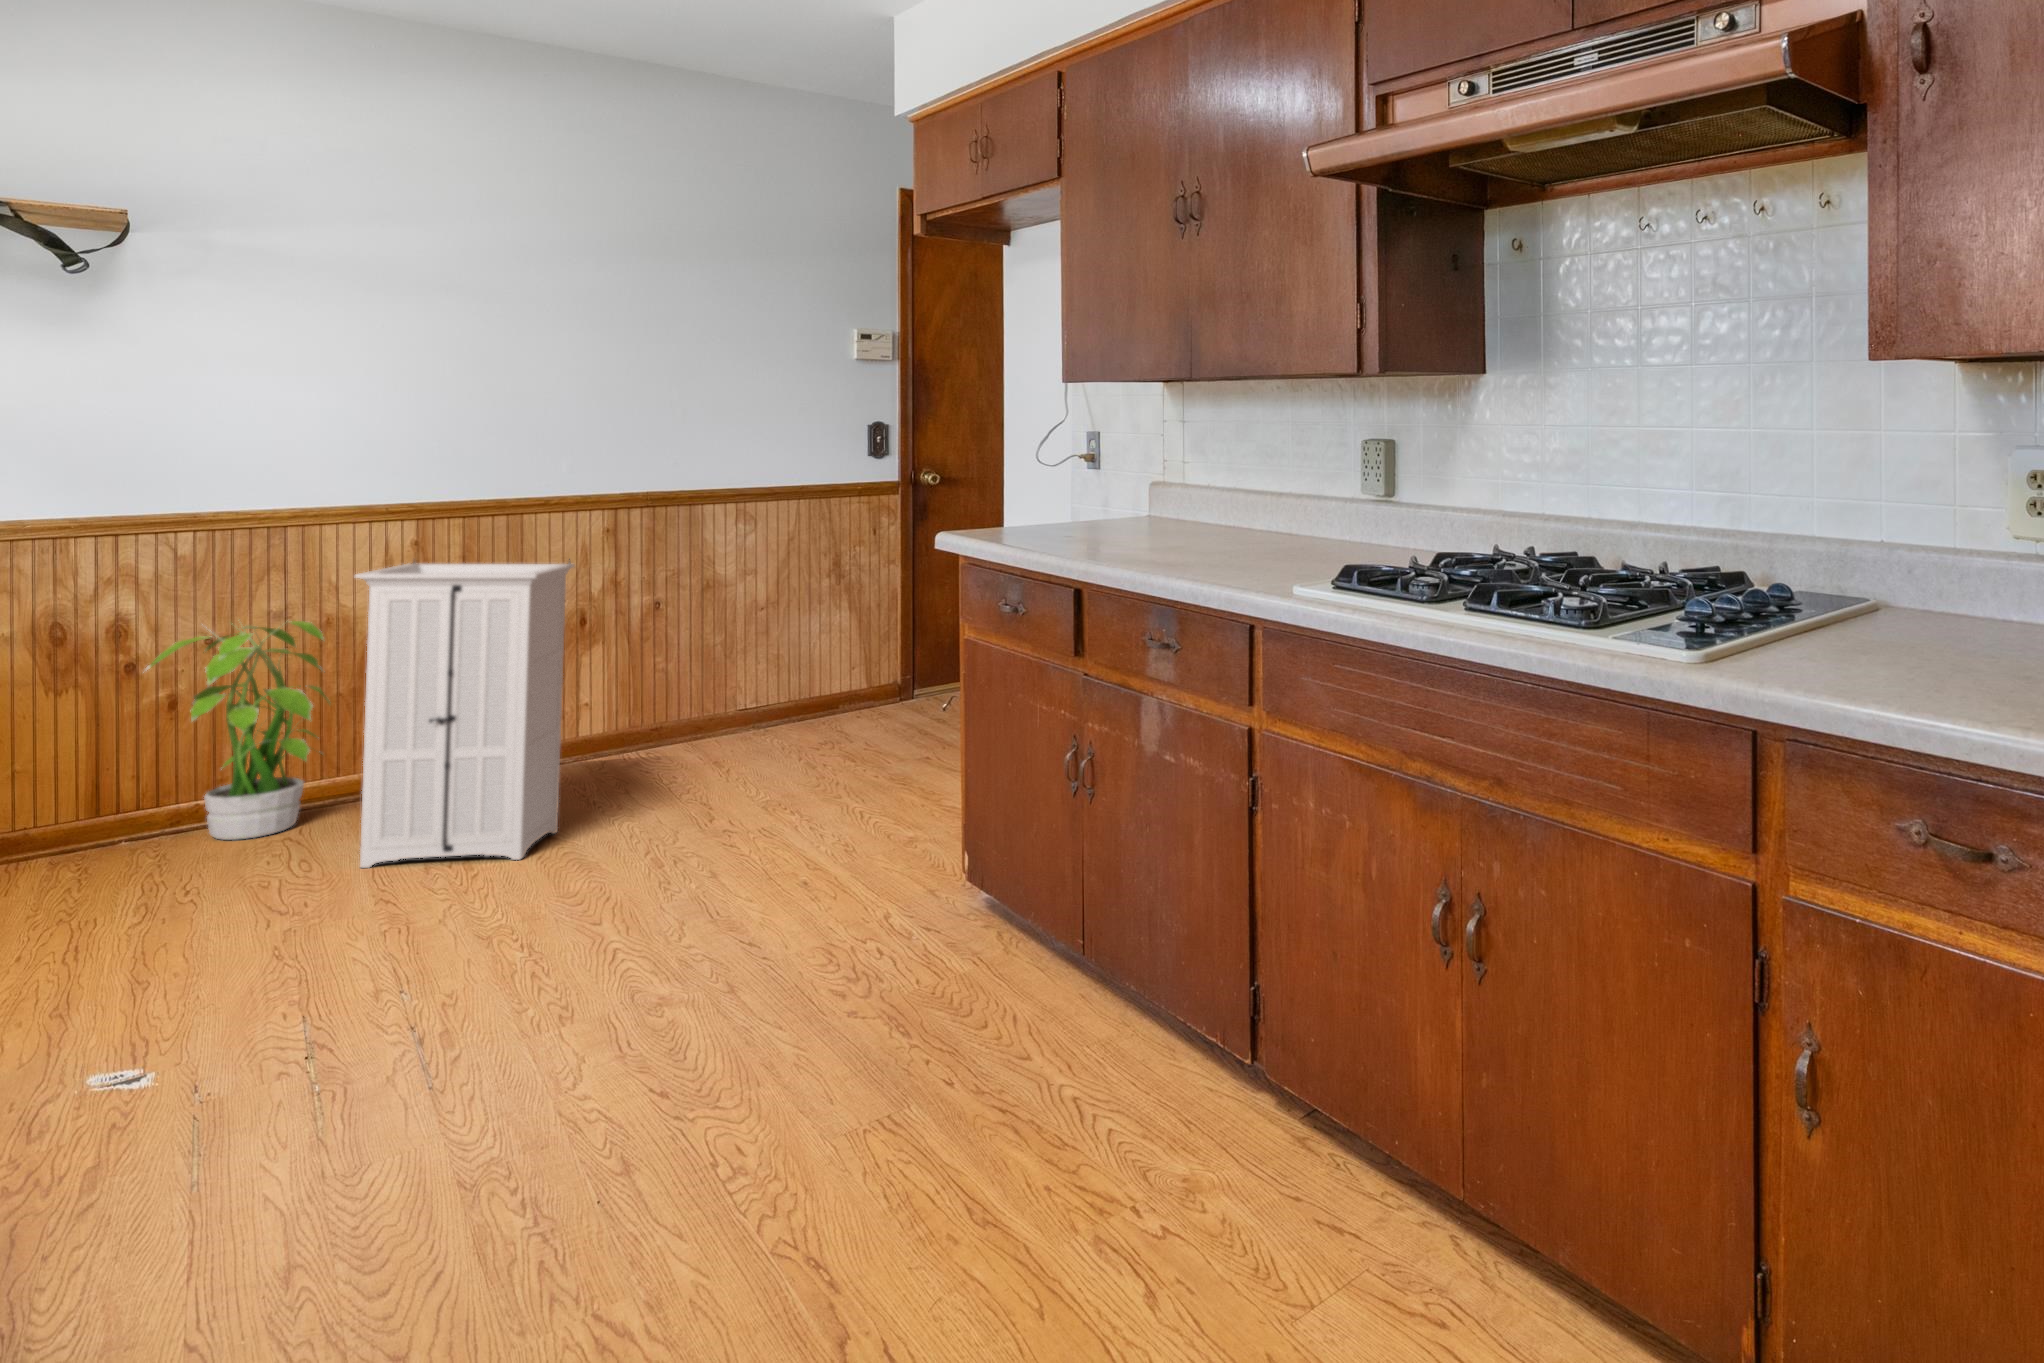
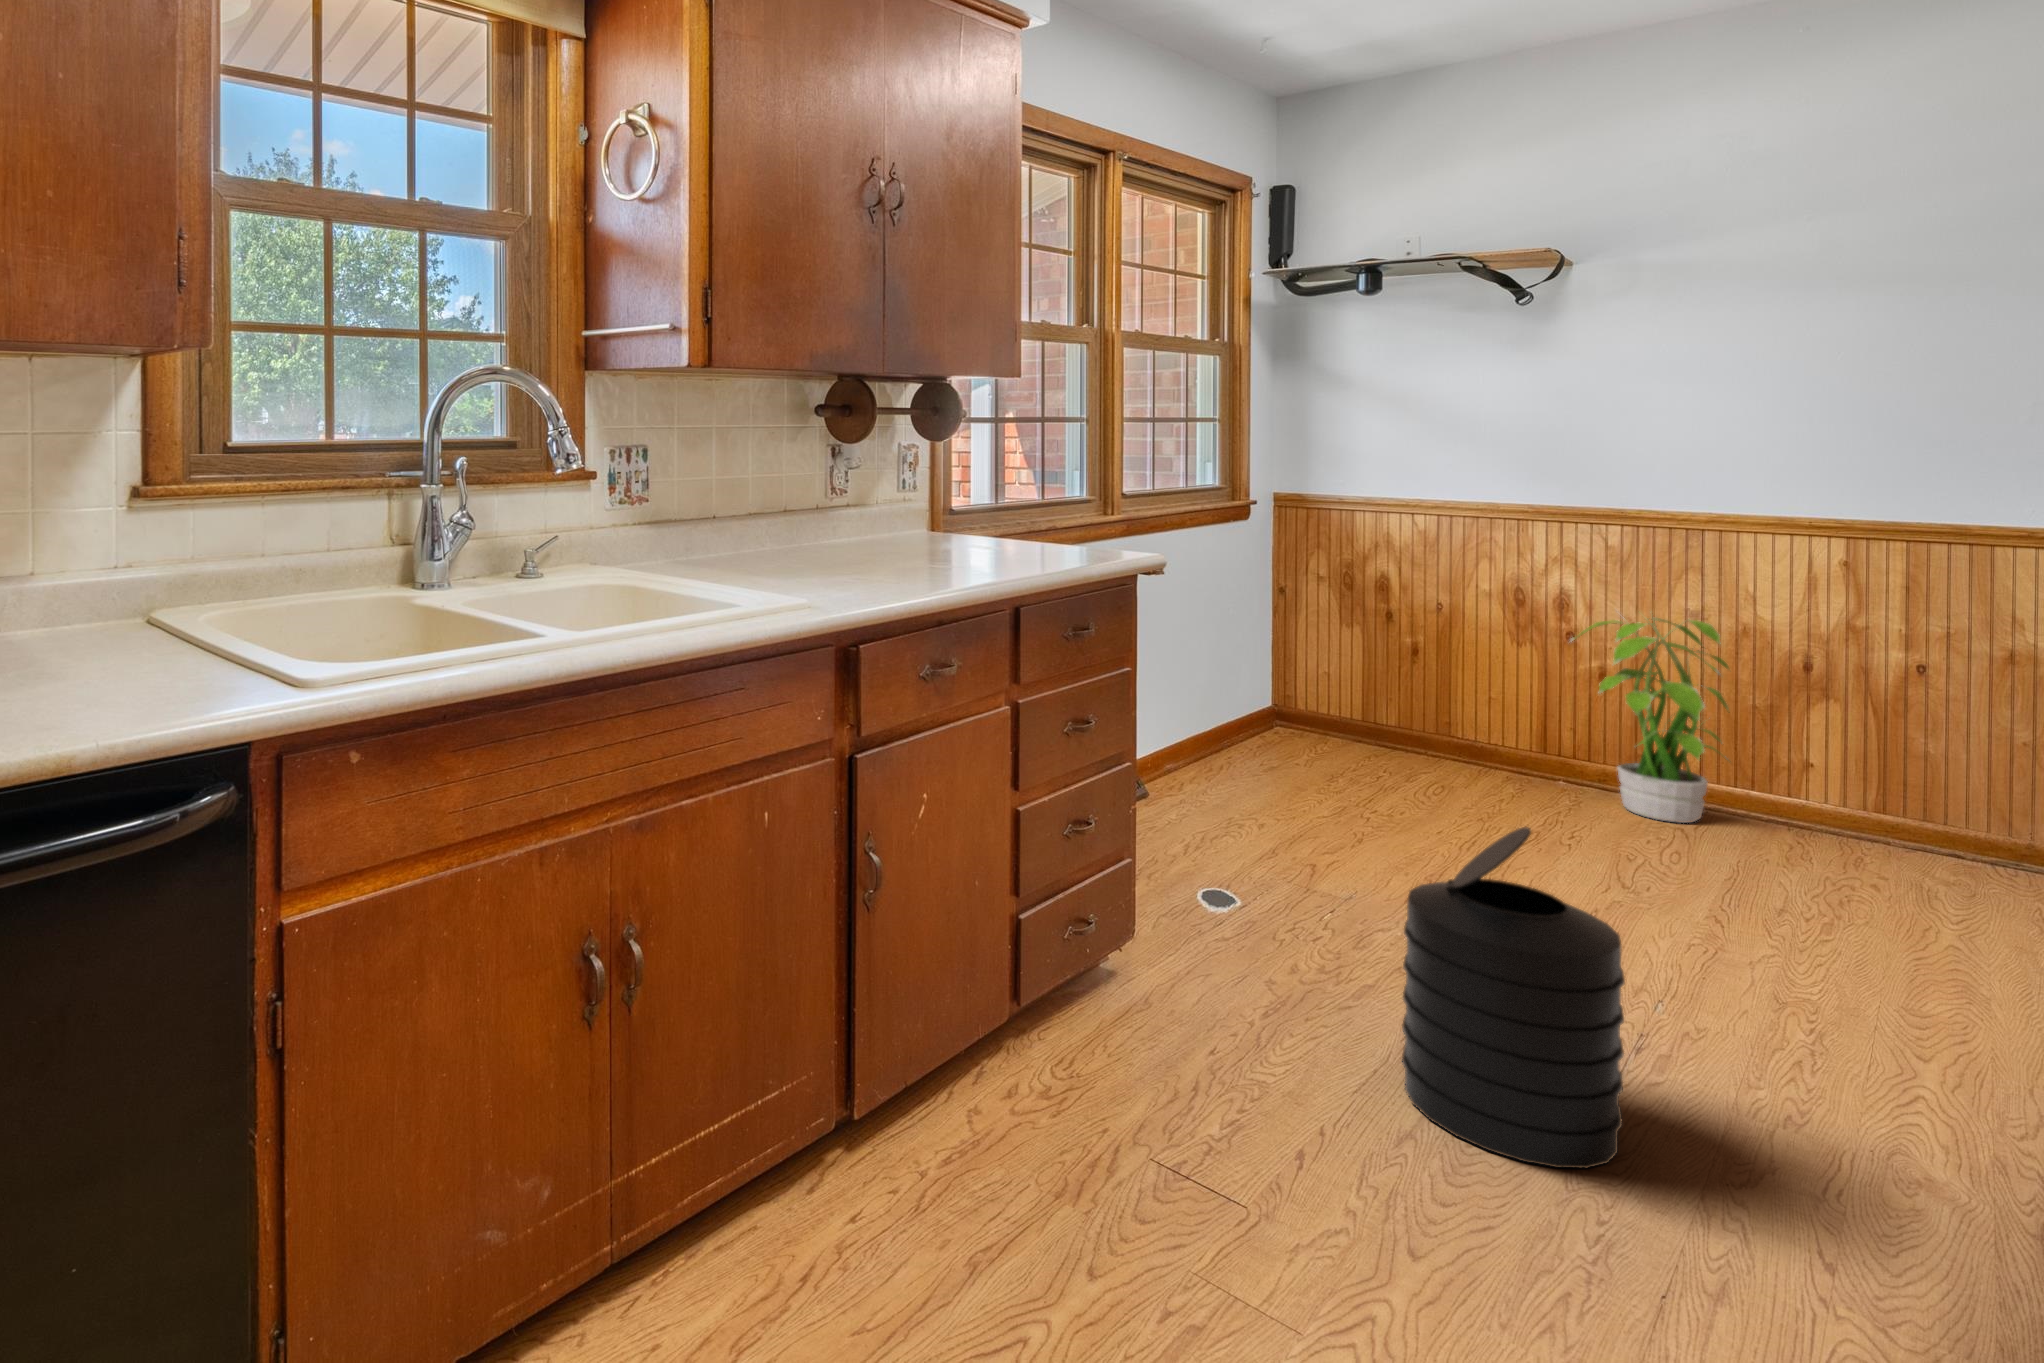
storage cabinet: present [355,559,574,868] -> none [1711,570,1996,945]
trash can: none [233,858,491,1234] -> present [1402,827,1625,1168]

